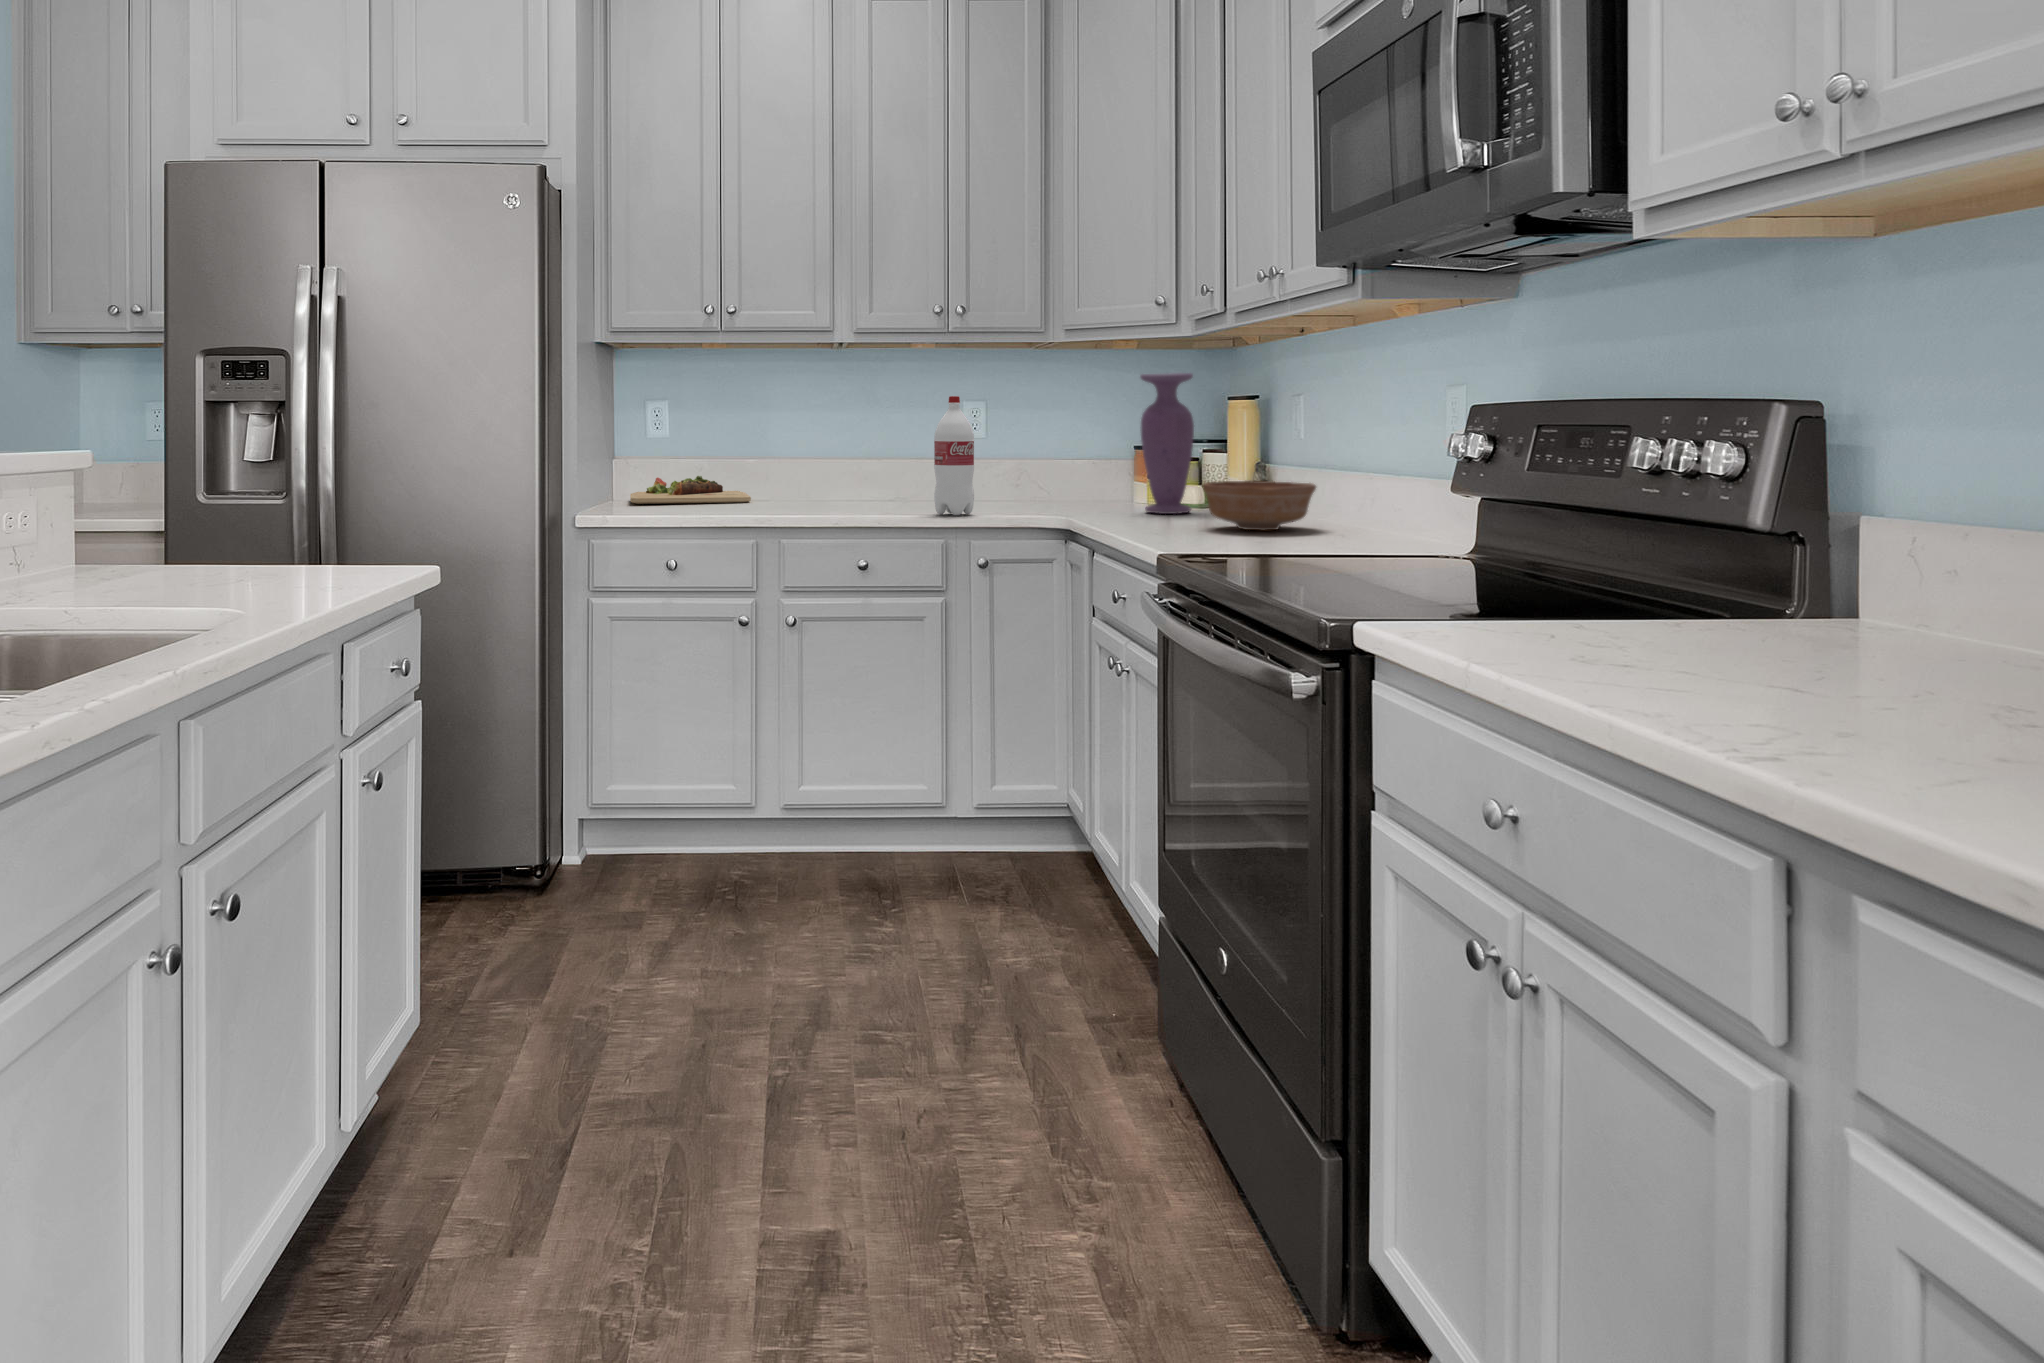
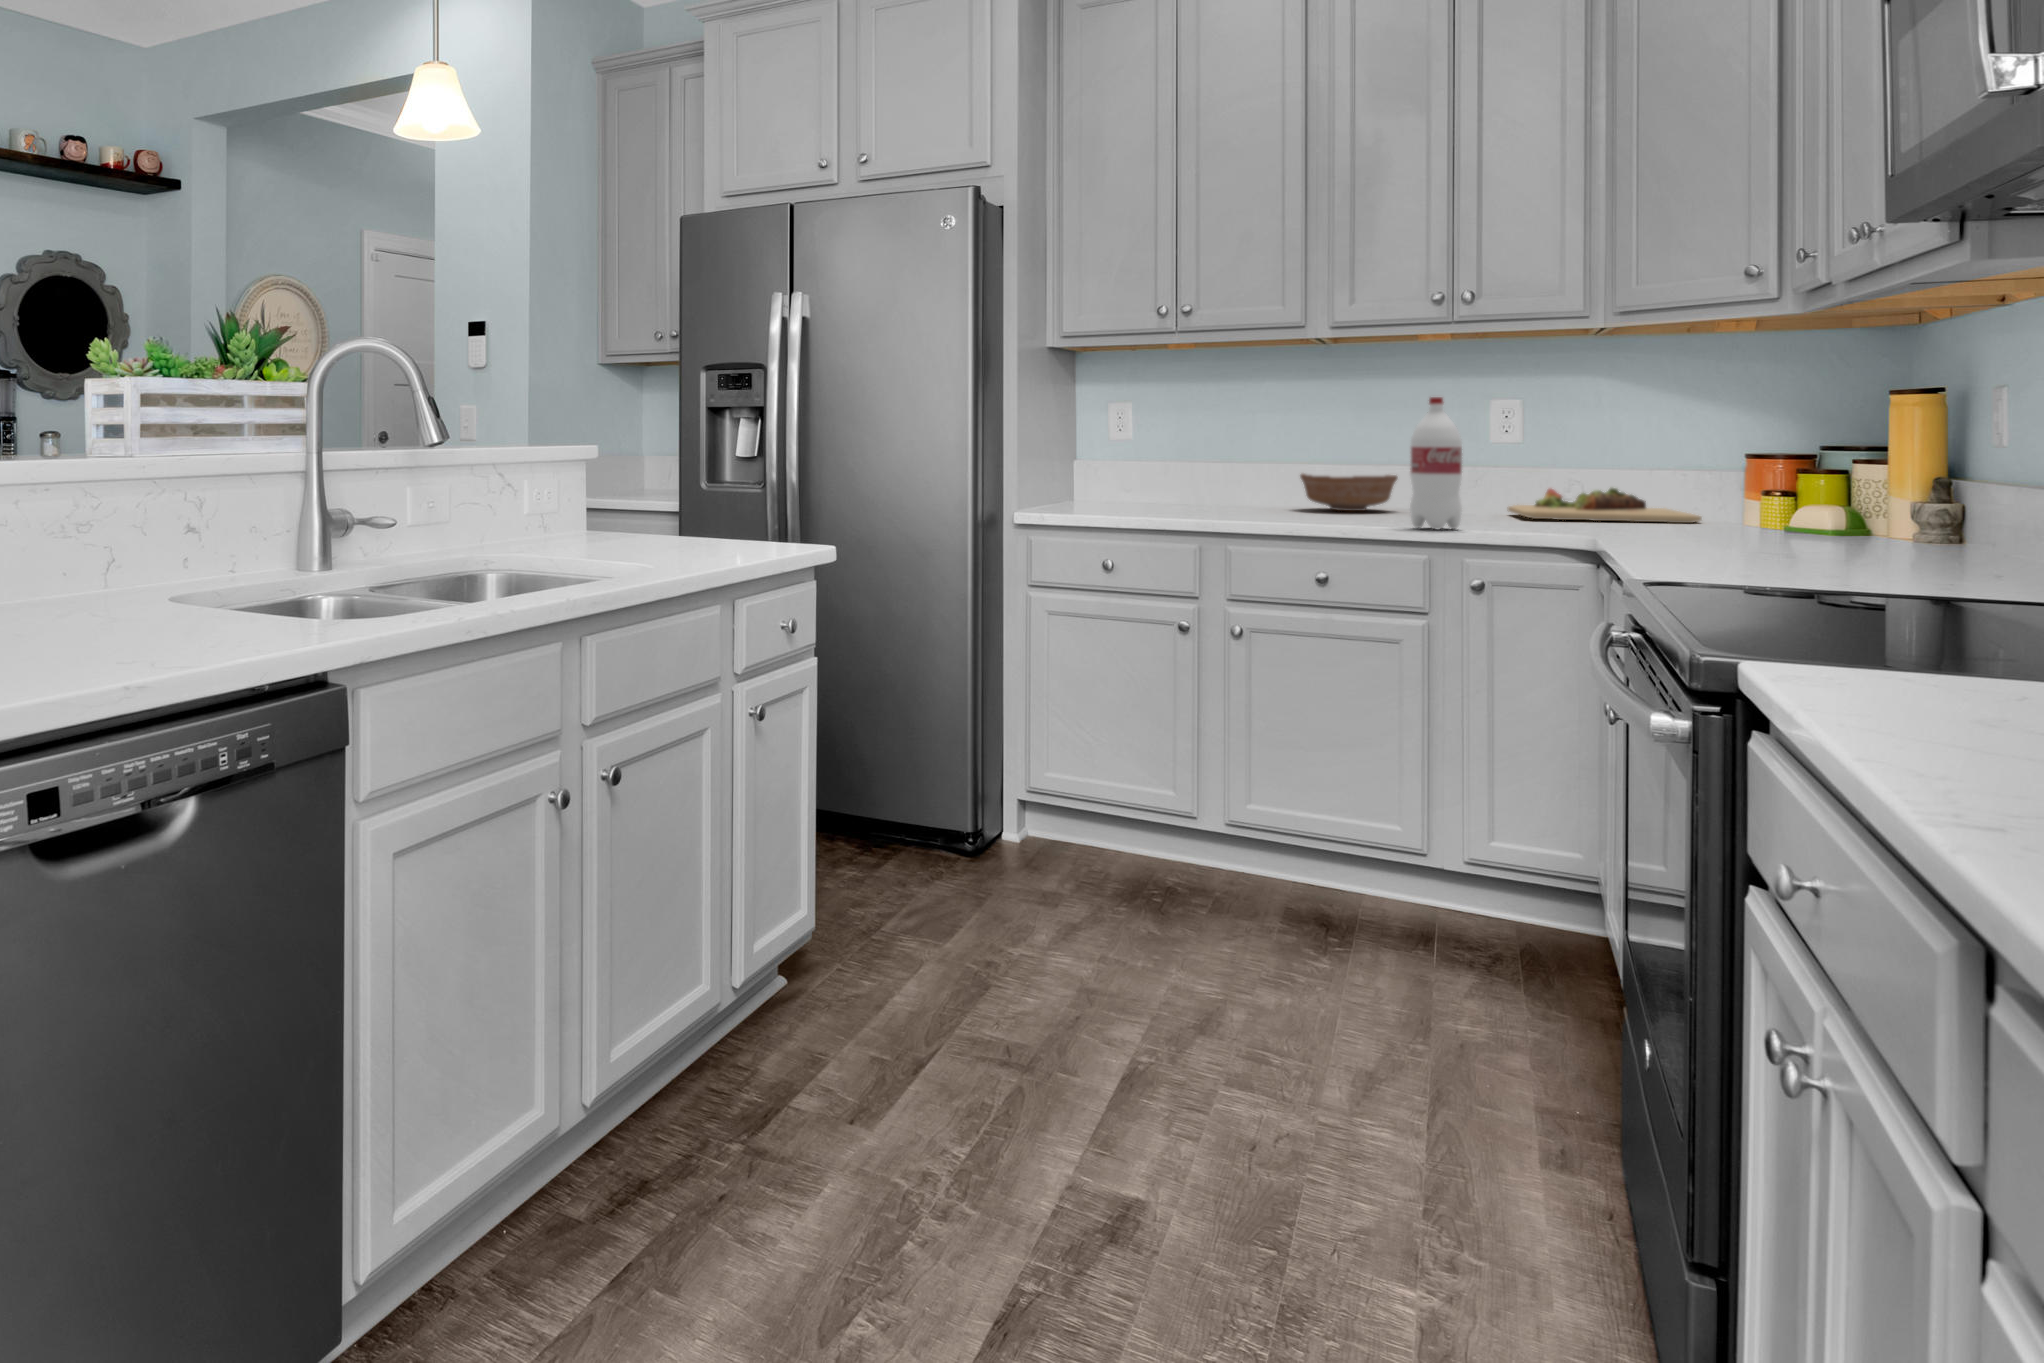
vase: present [1140,373,1194,514] -> none [1696,366,1779,539]
cutting board: present [630,476,751,504] -> present [1508,488,1702,523]
bowl: present [1202,481,1316,530] -> present [1300,474,1397,511]

